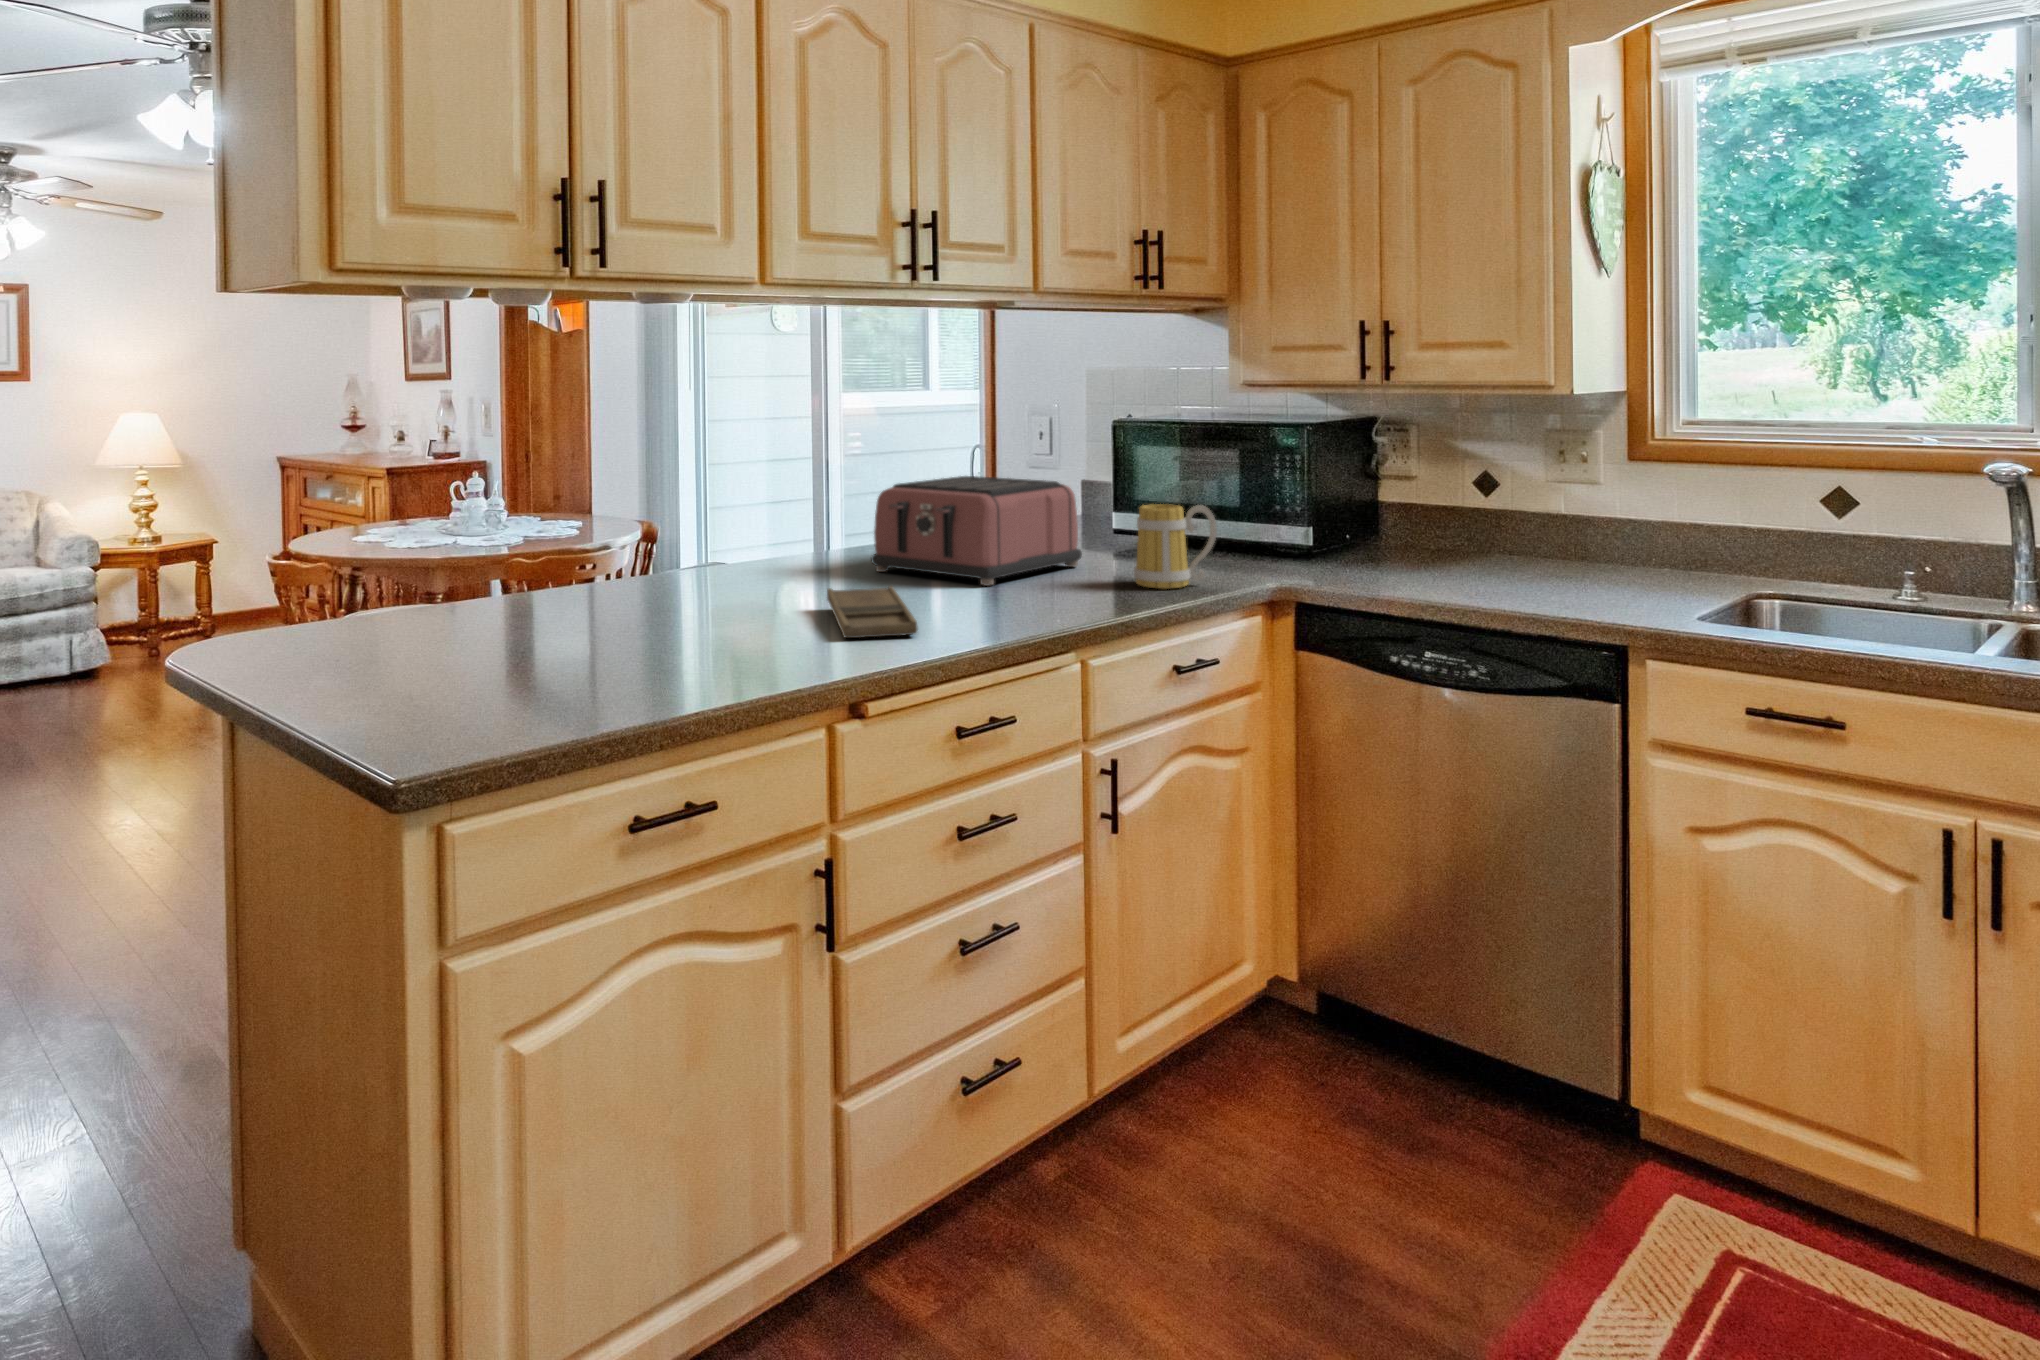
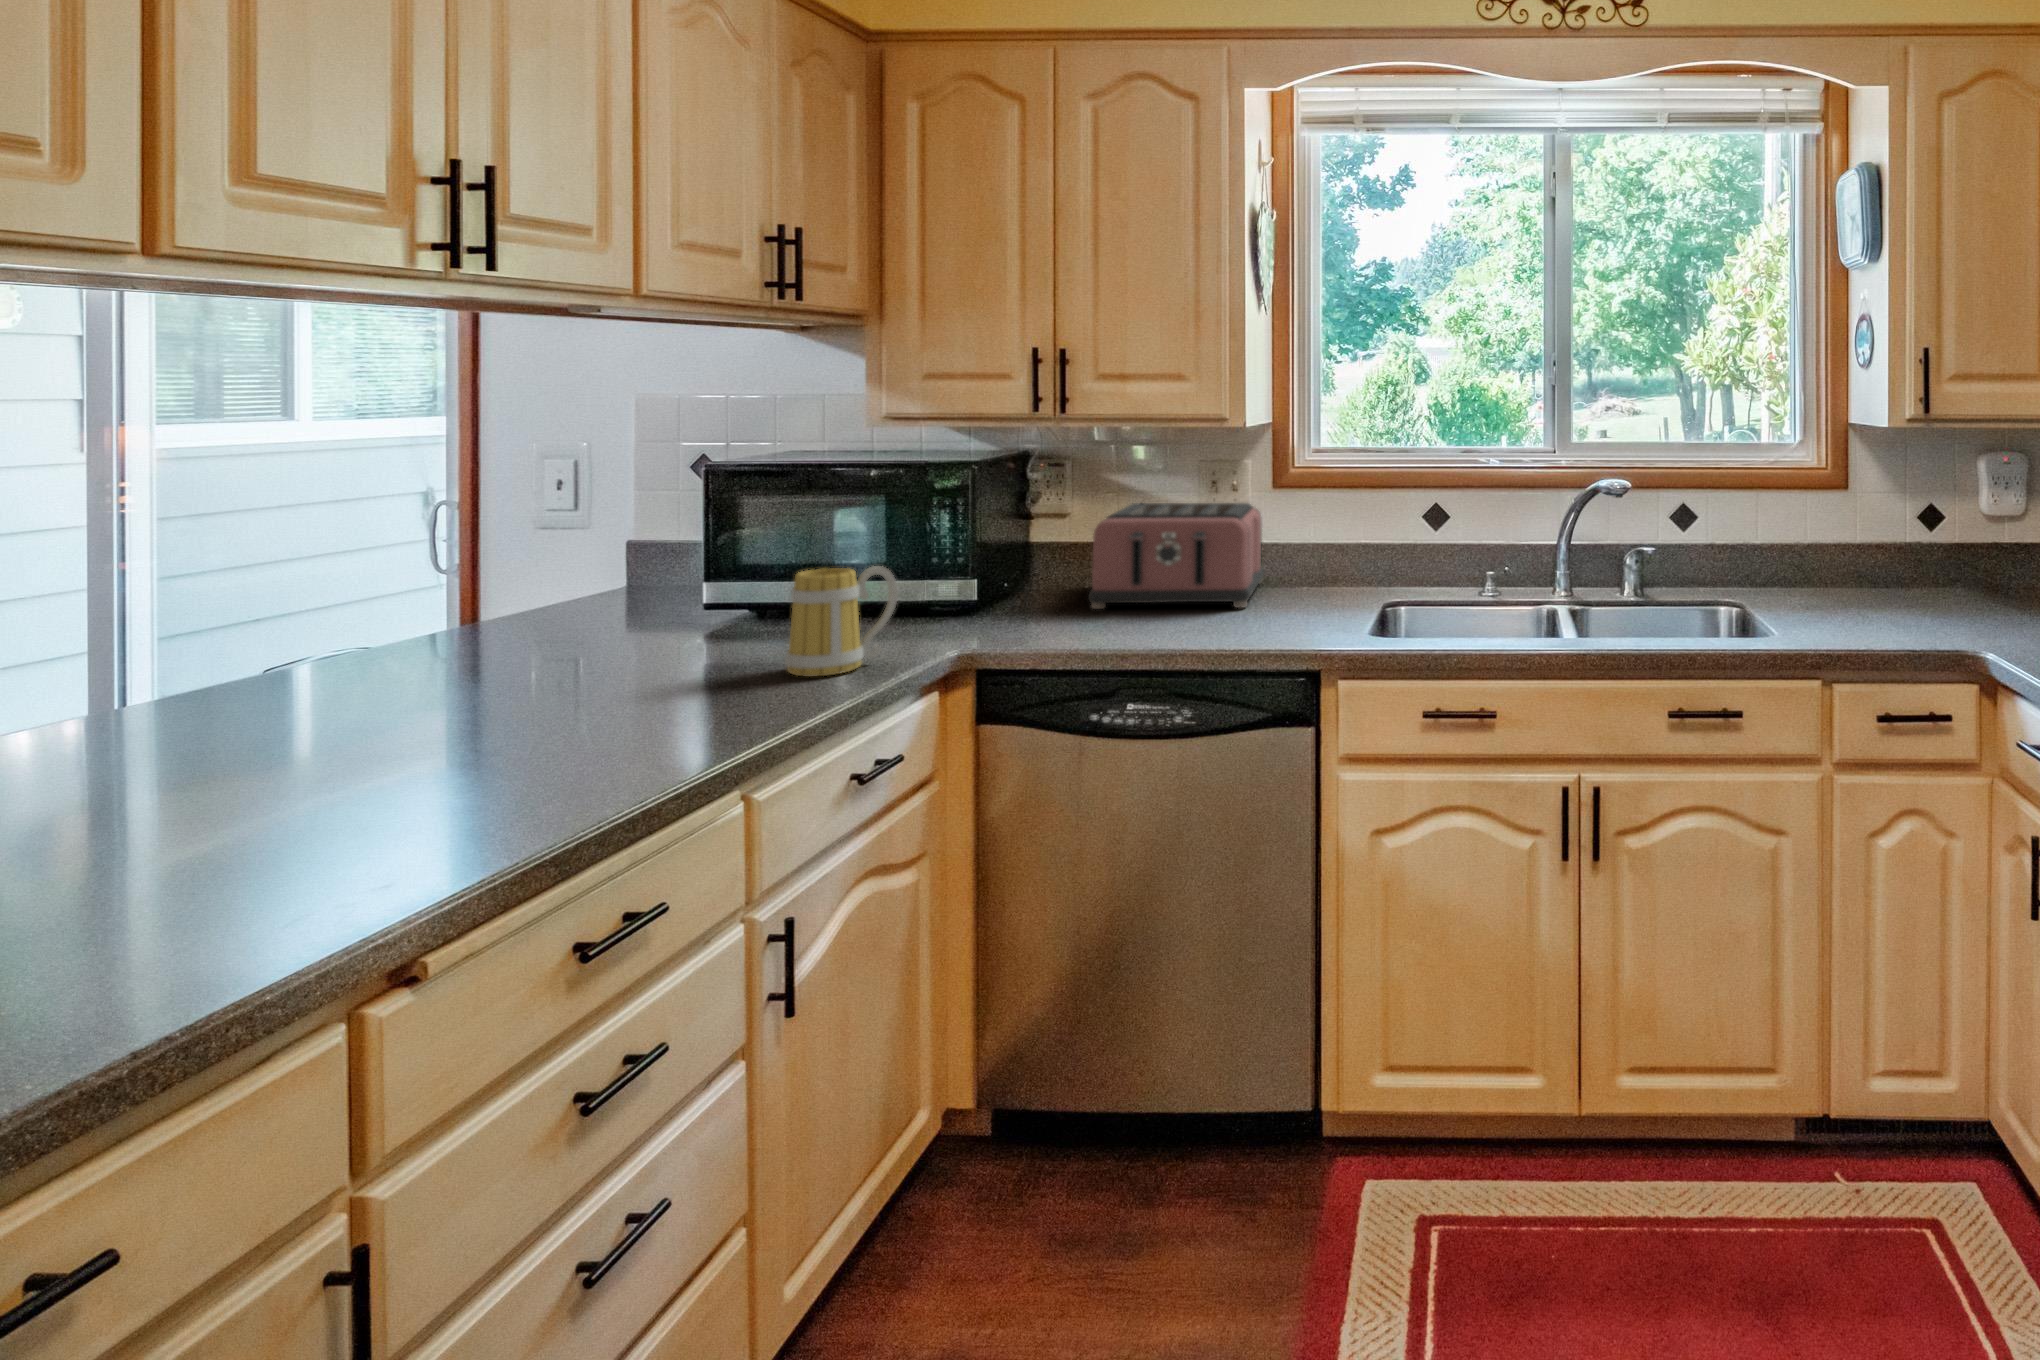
toaster: present [872,476,1082,586] -> present [1089,503,1264,609]
tray: present [827,586,918,638] -> none [264,739,490,848]

